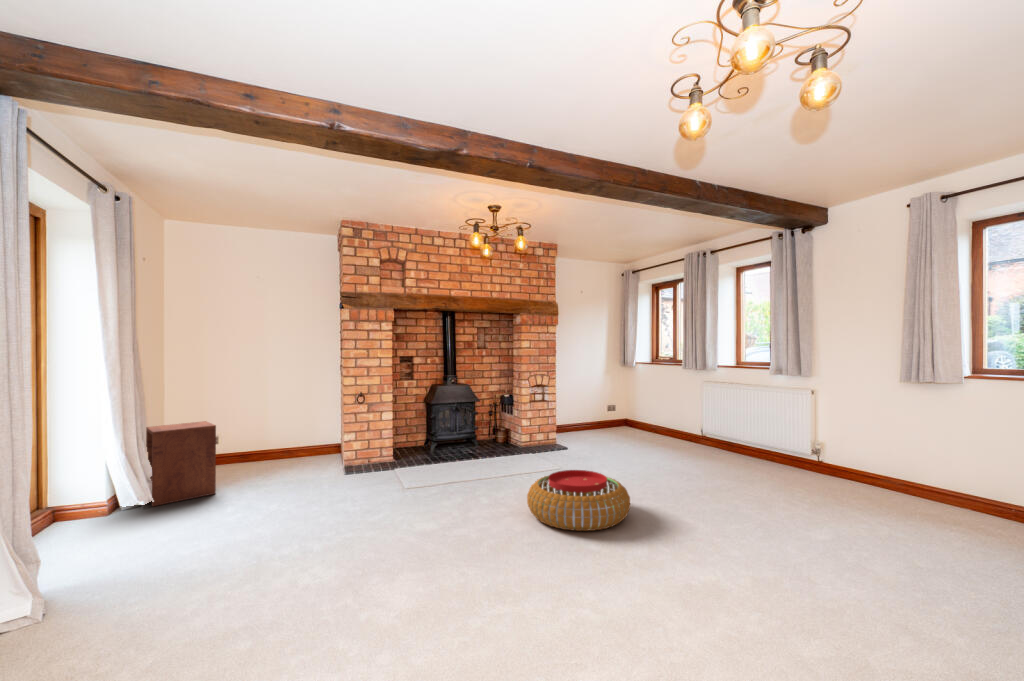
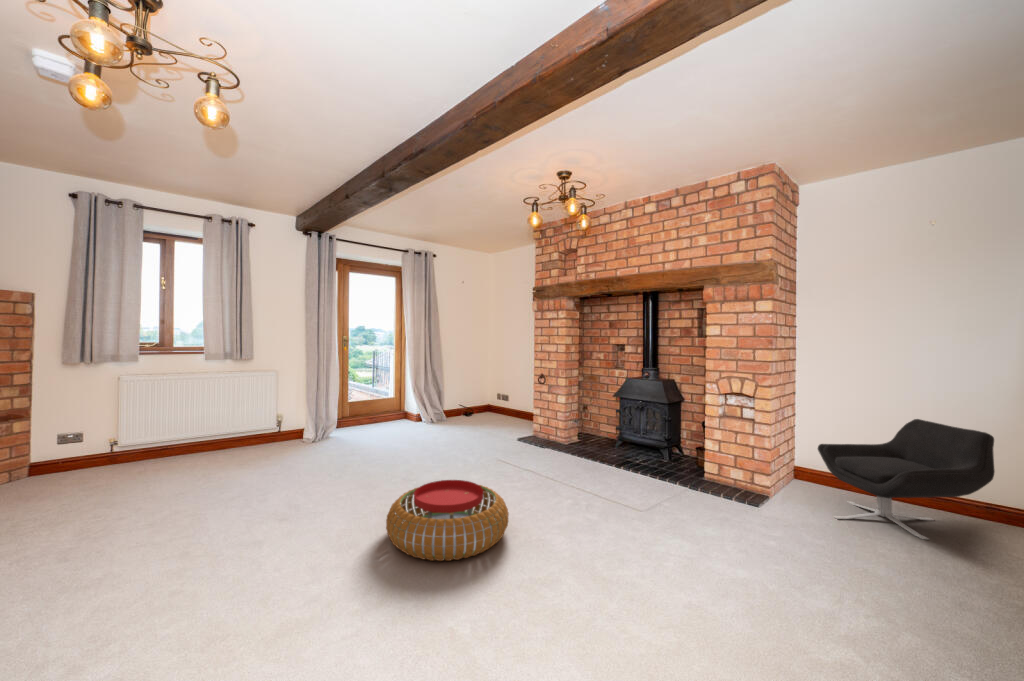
lounge chair: none [560,387,617,442] -> present [818,419,995,539]
side table: present [146,421,216,506] -> none [430,379,471,426]

